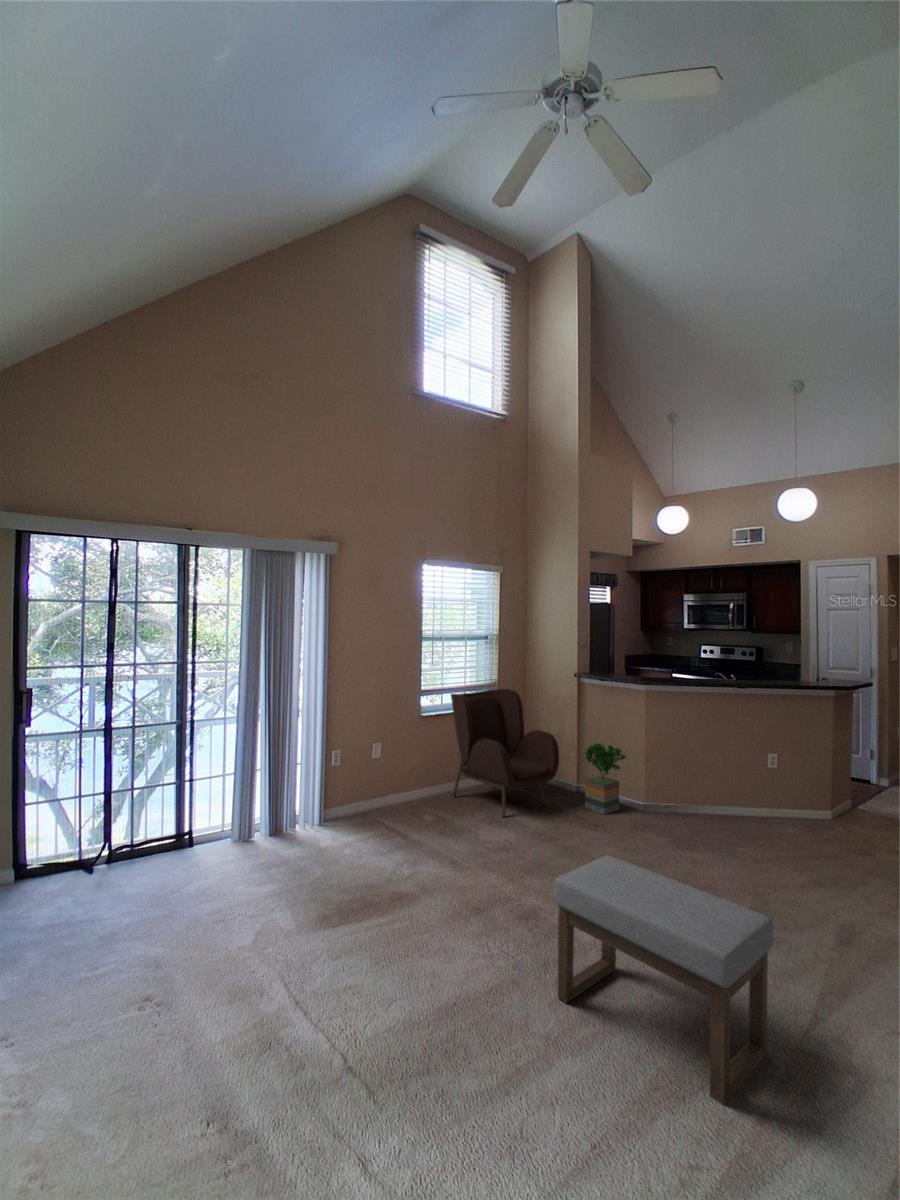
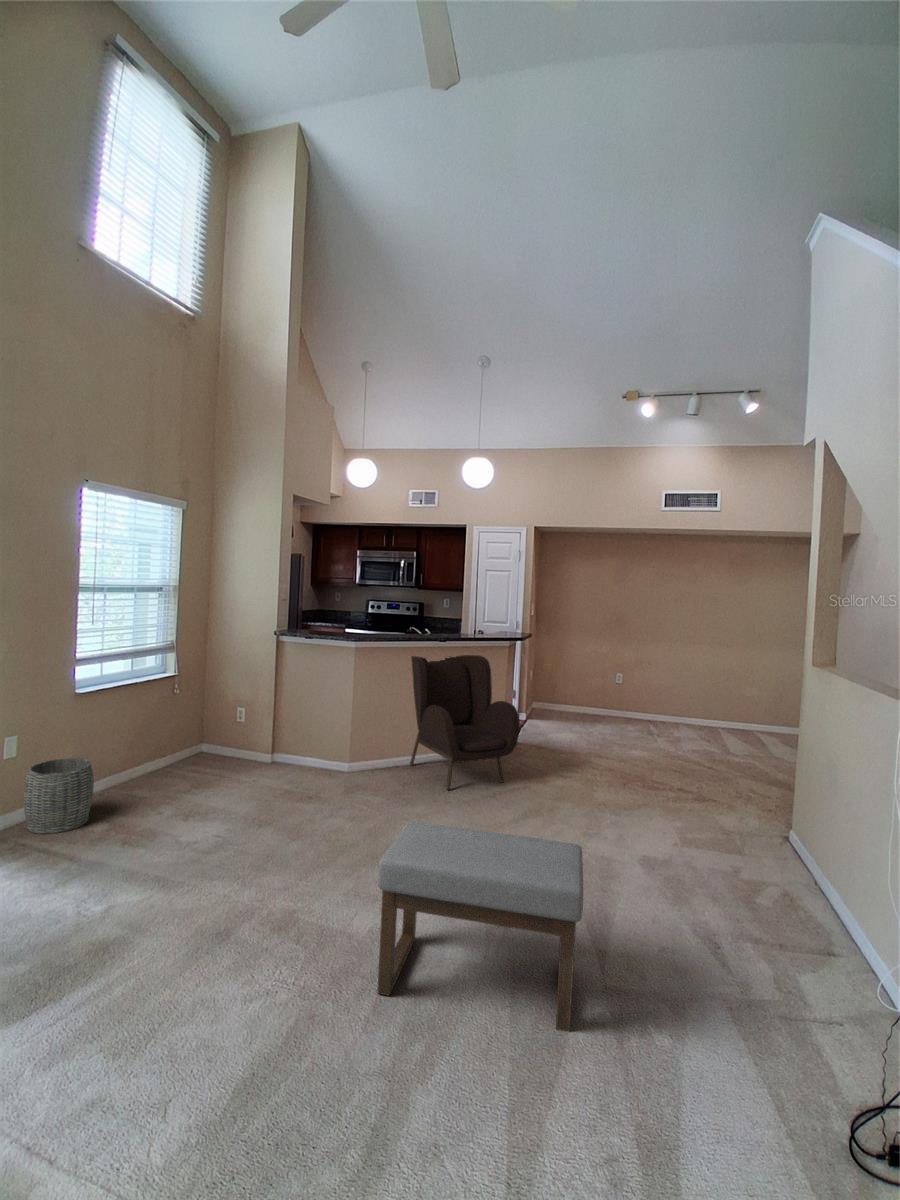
armchair: present [451,689,559,817] -> present [410,655,520,790]
potted tree: present [585,743,626,814] -> none [292,704,339,780]
woven basket: none [385,763,427,817] -> present [24,758,94,834]

